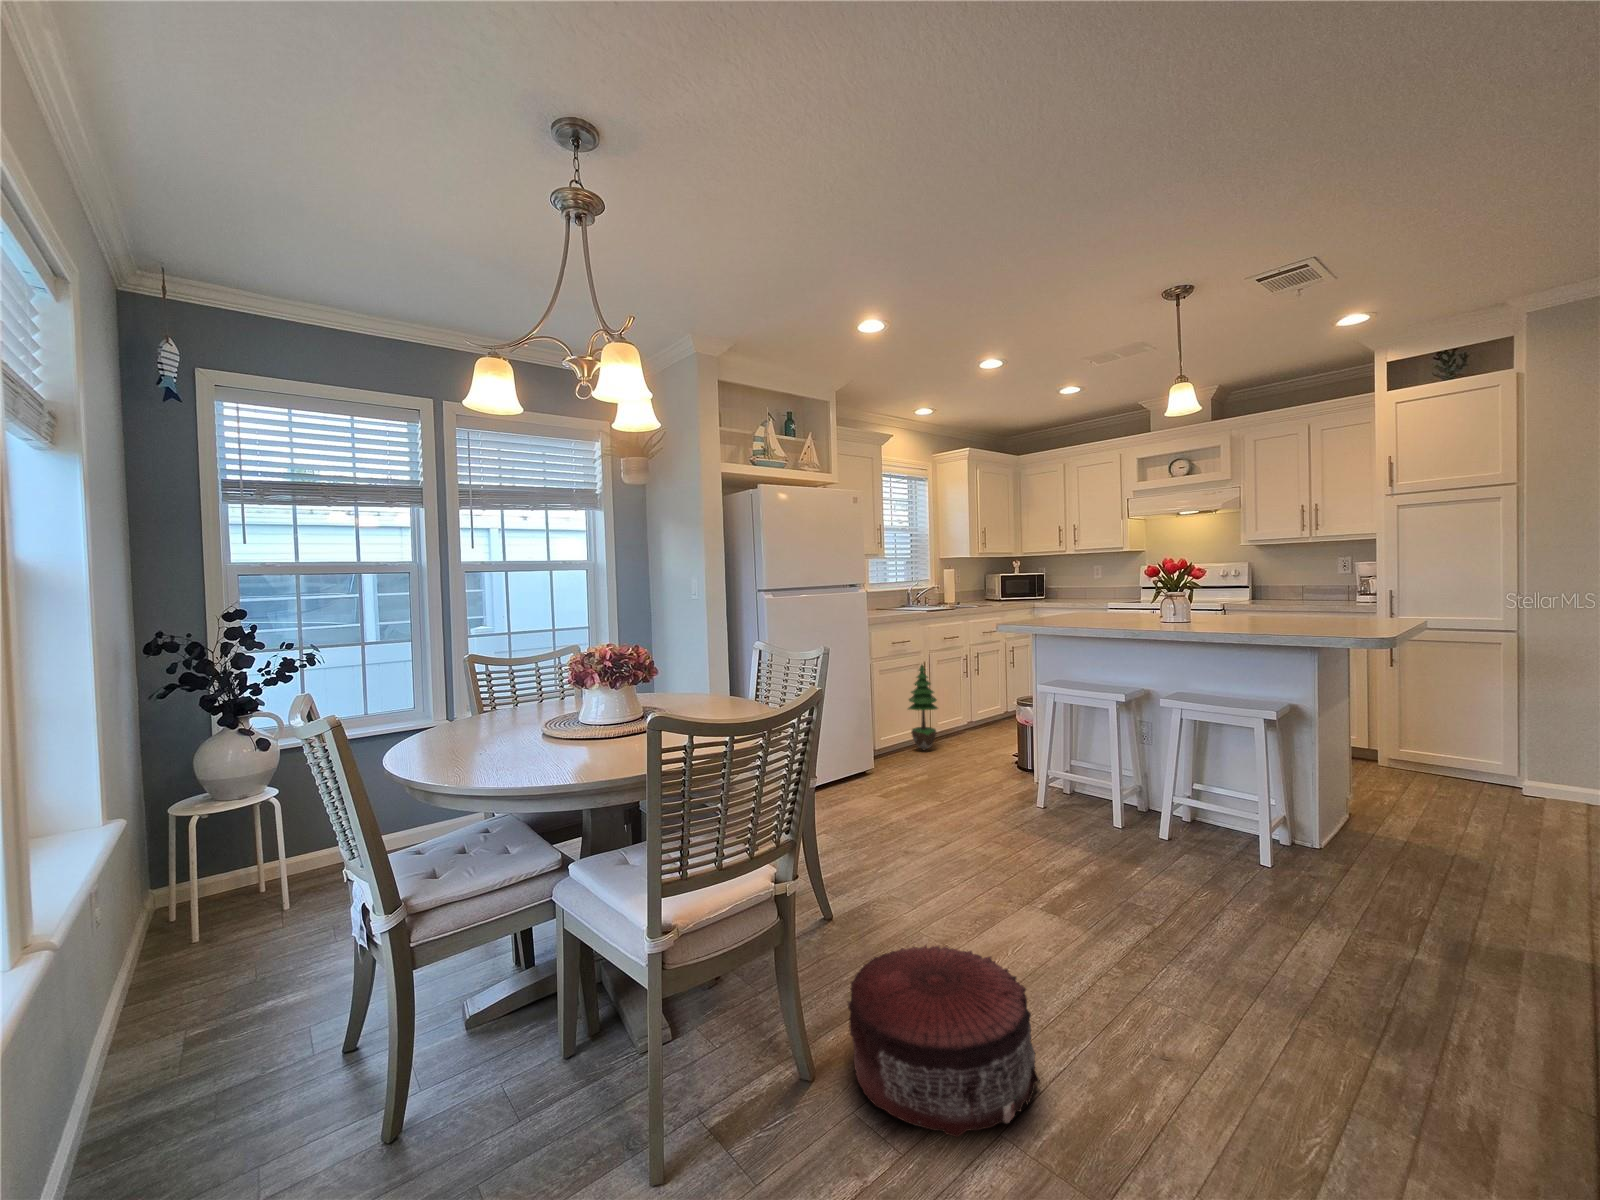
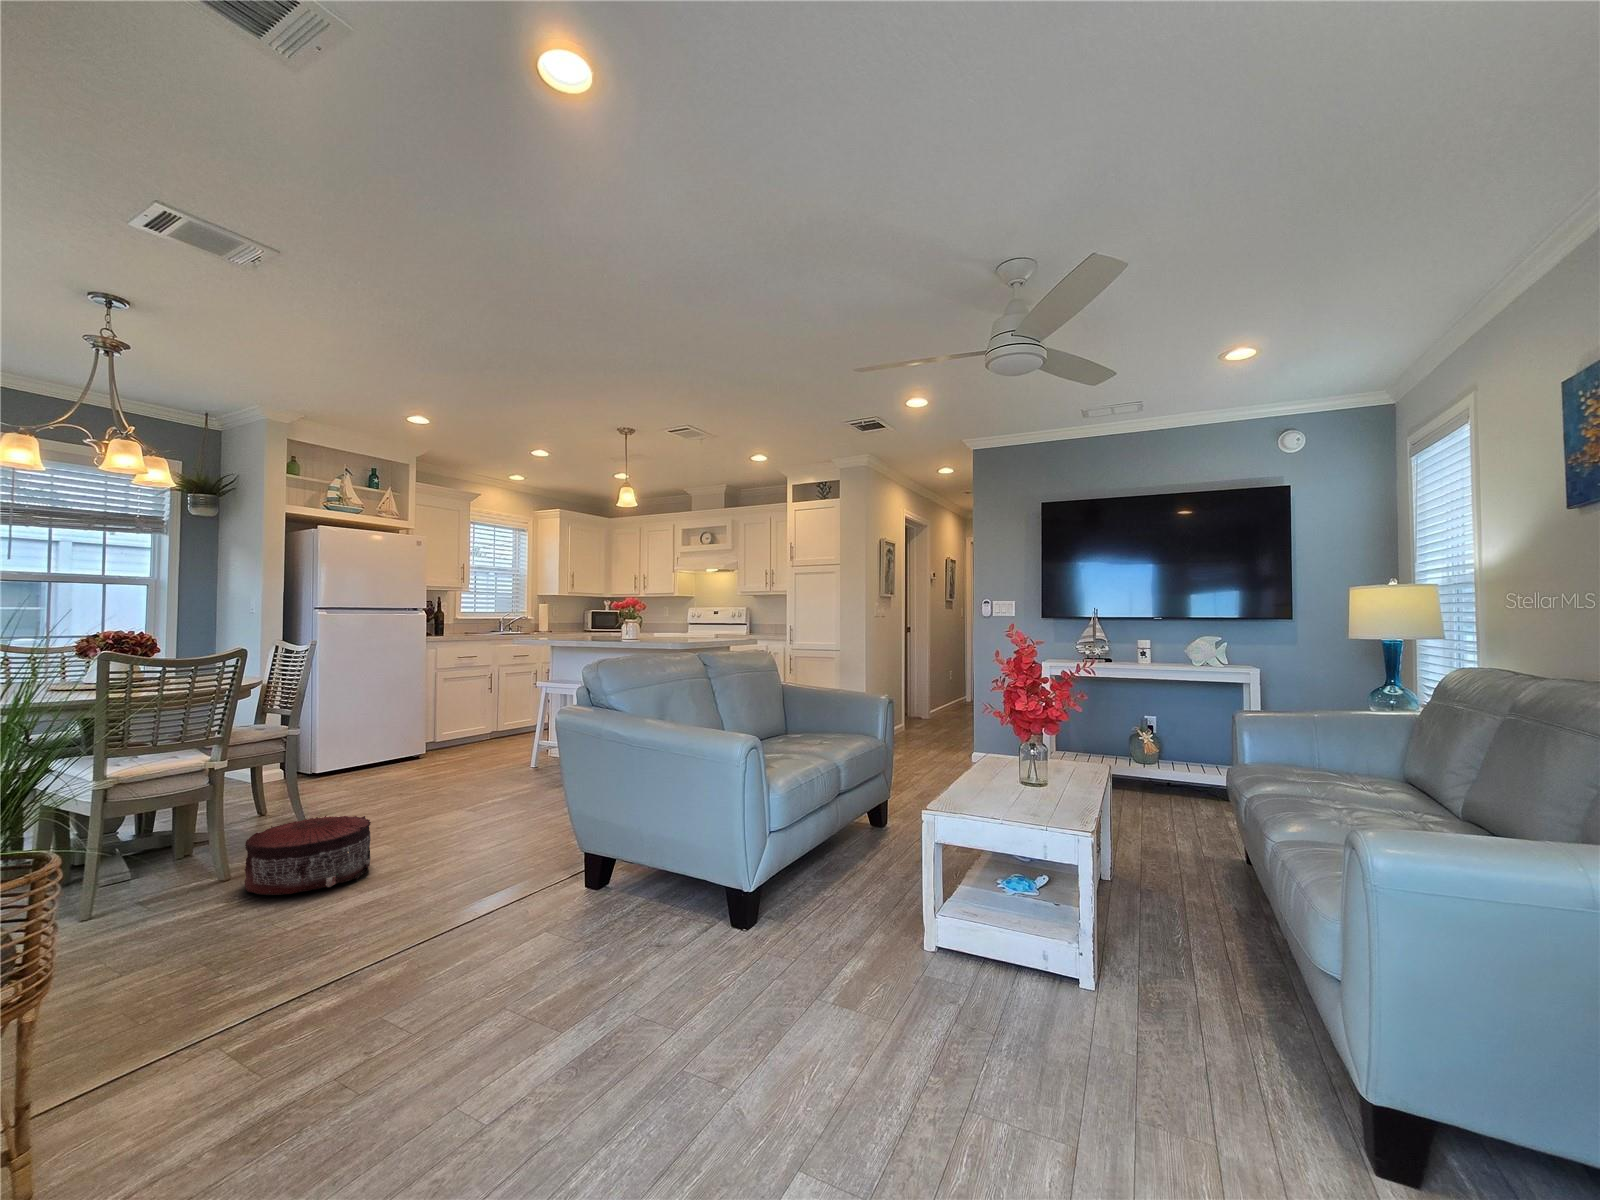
potted tree: present [908,665,938,750] -> none [474,673,501,743]

